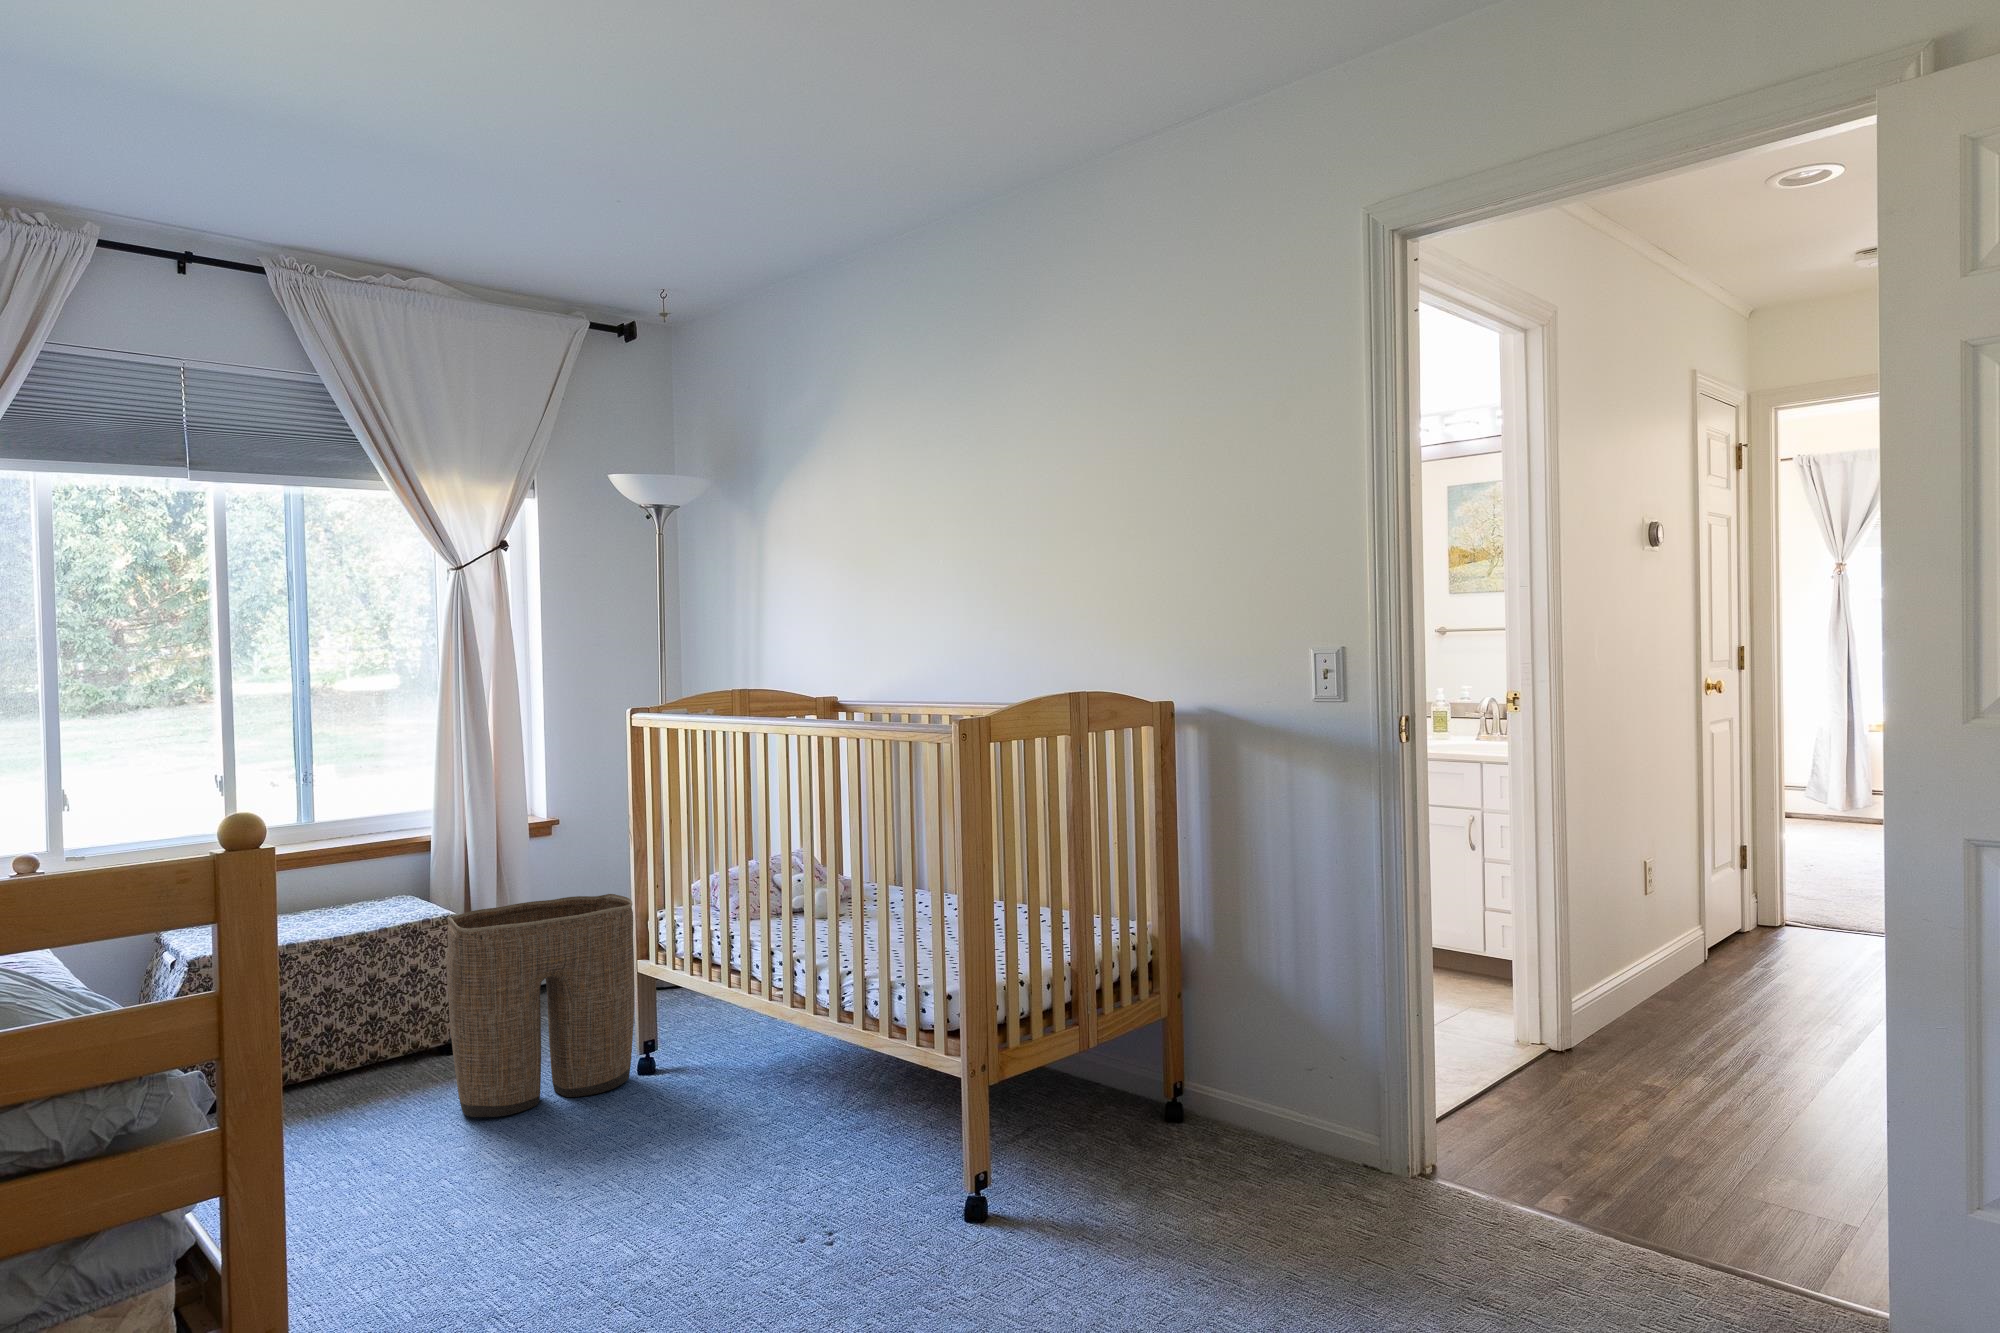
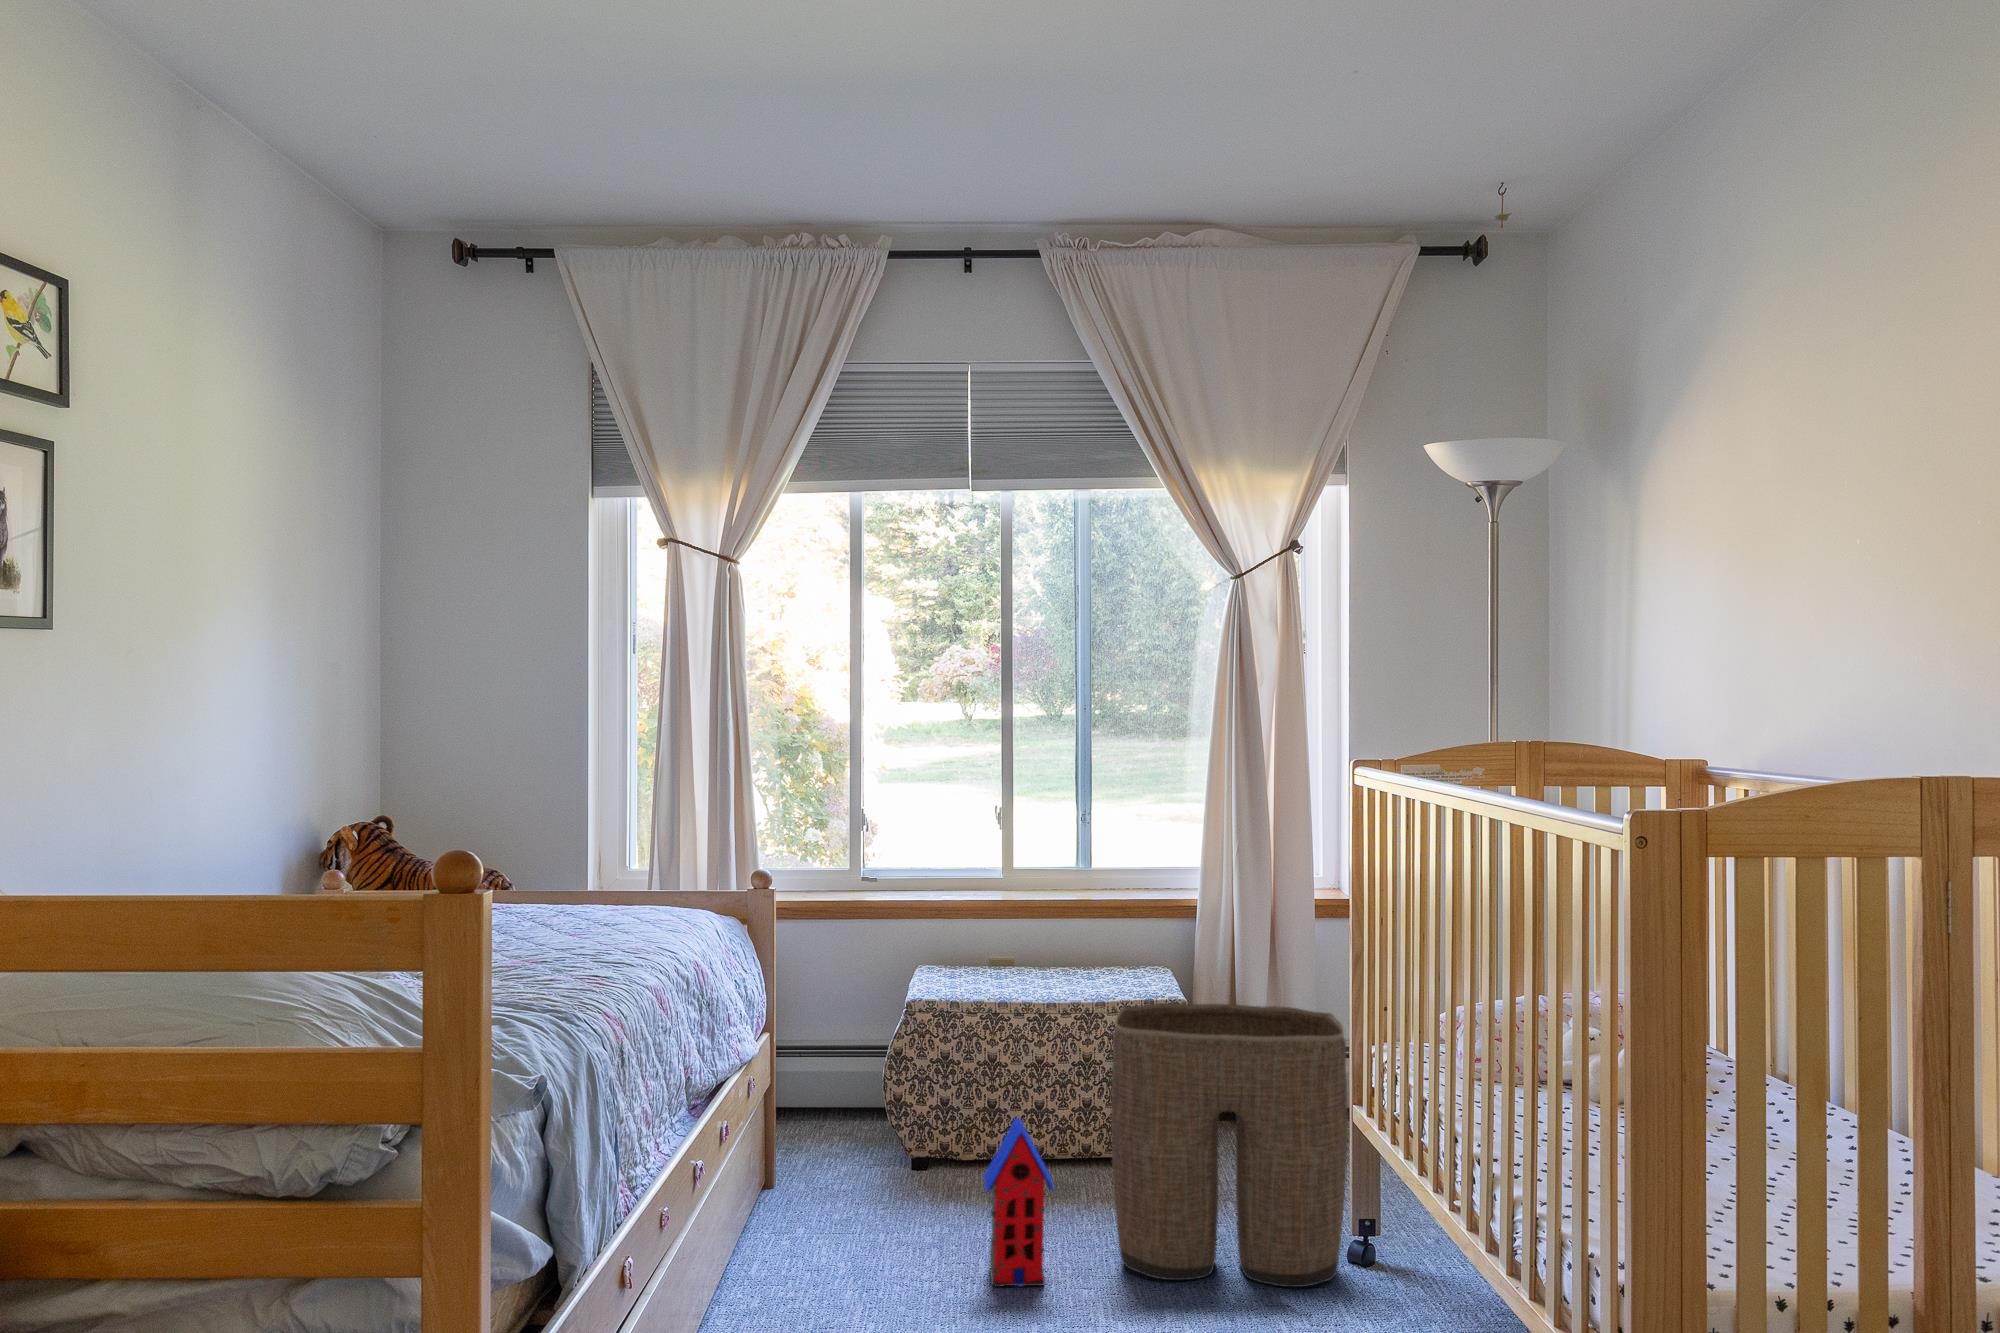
toy house: none [344,1020,419,1161] -> present [984,1117,1054,1287]

